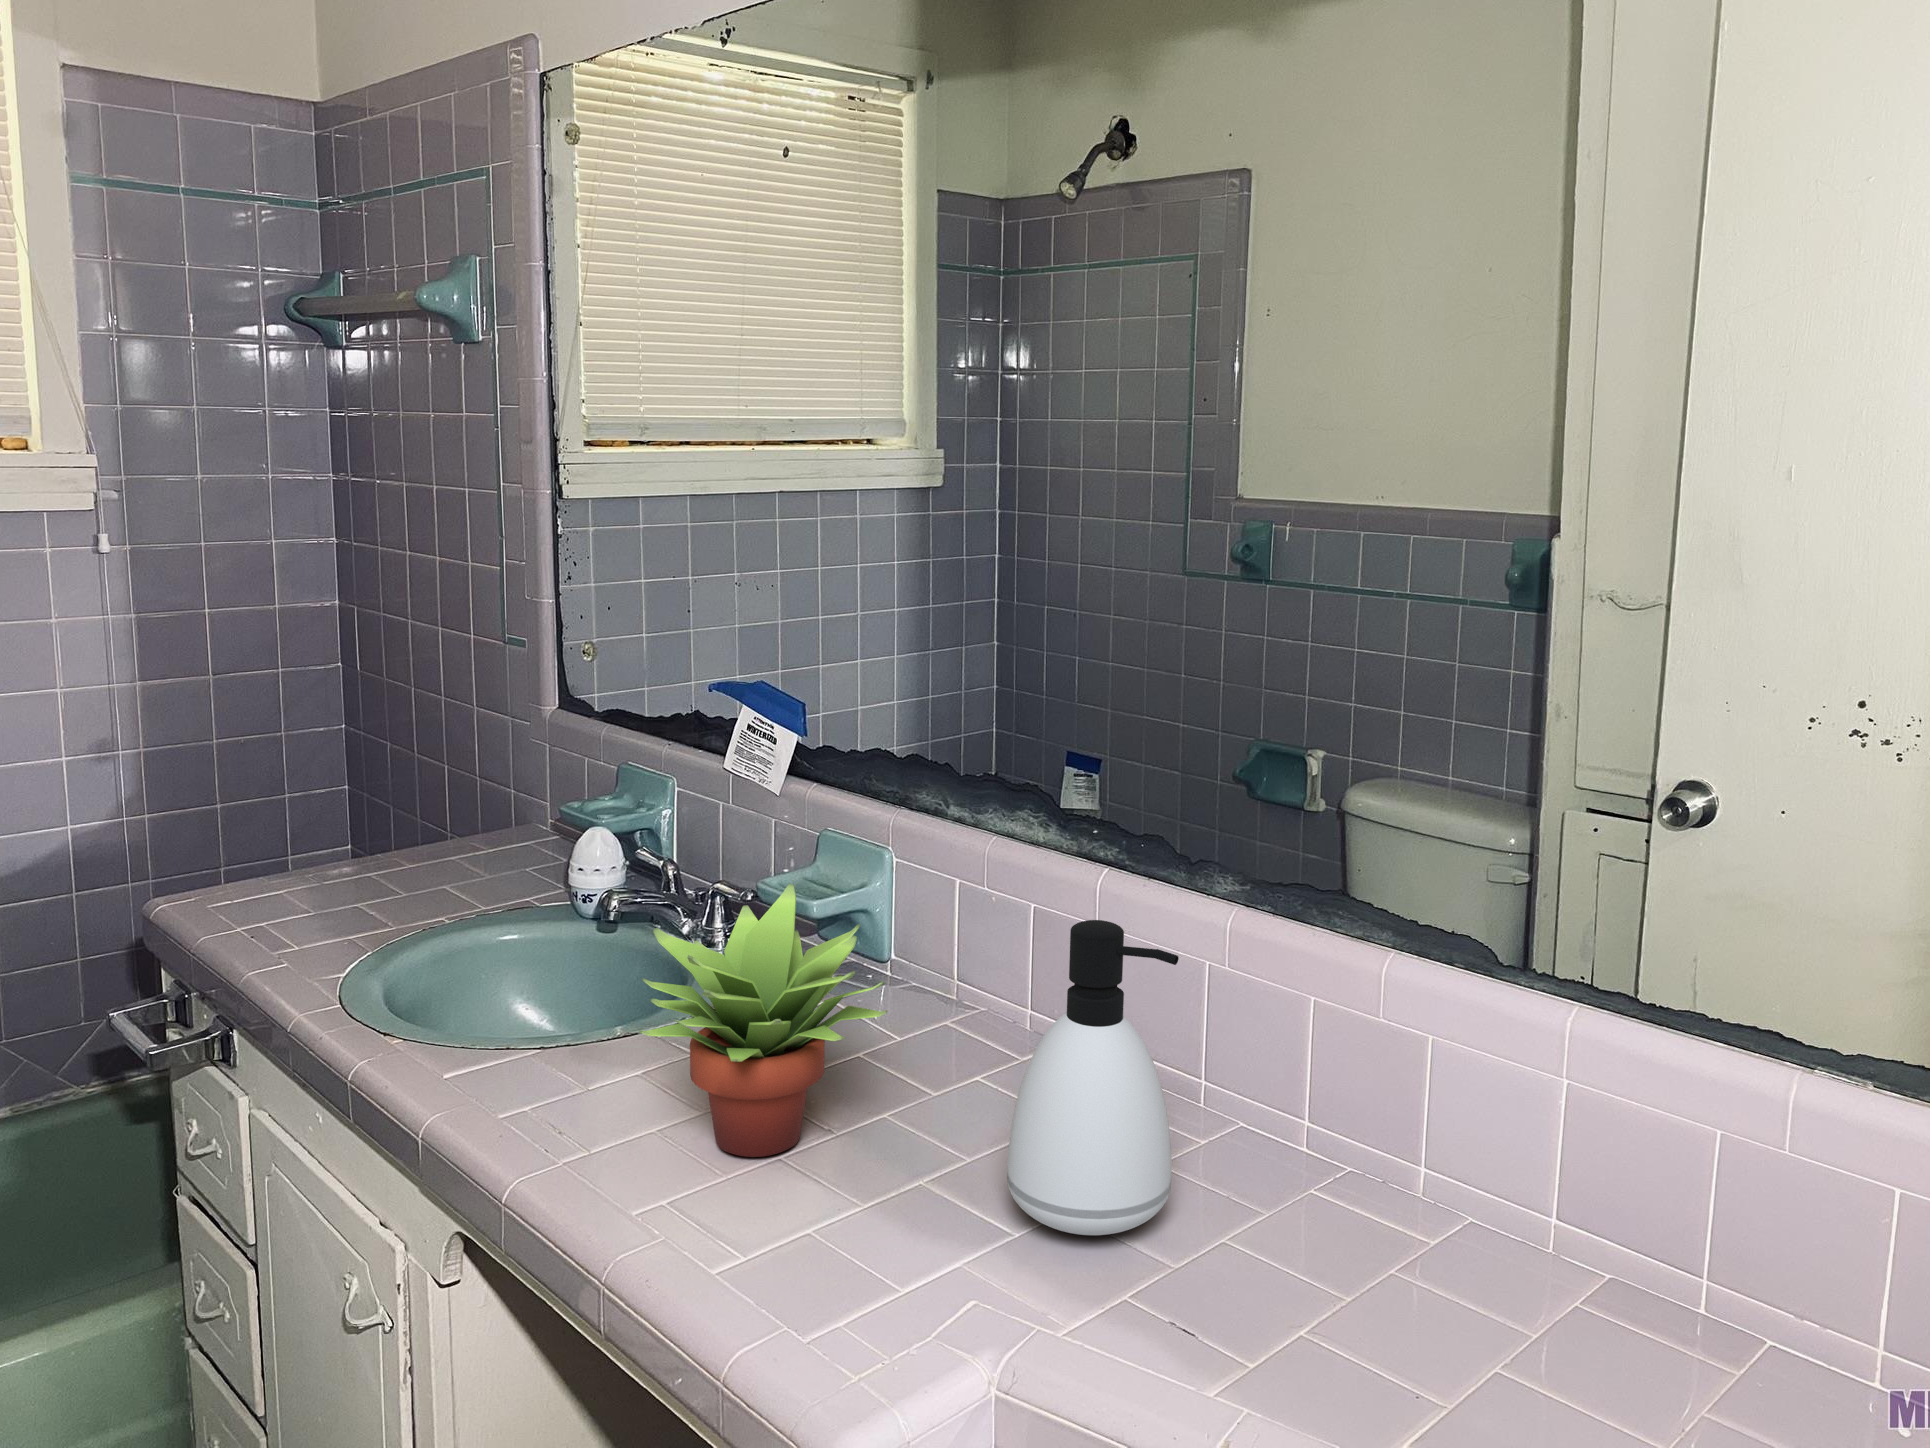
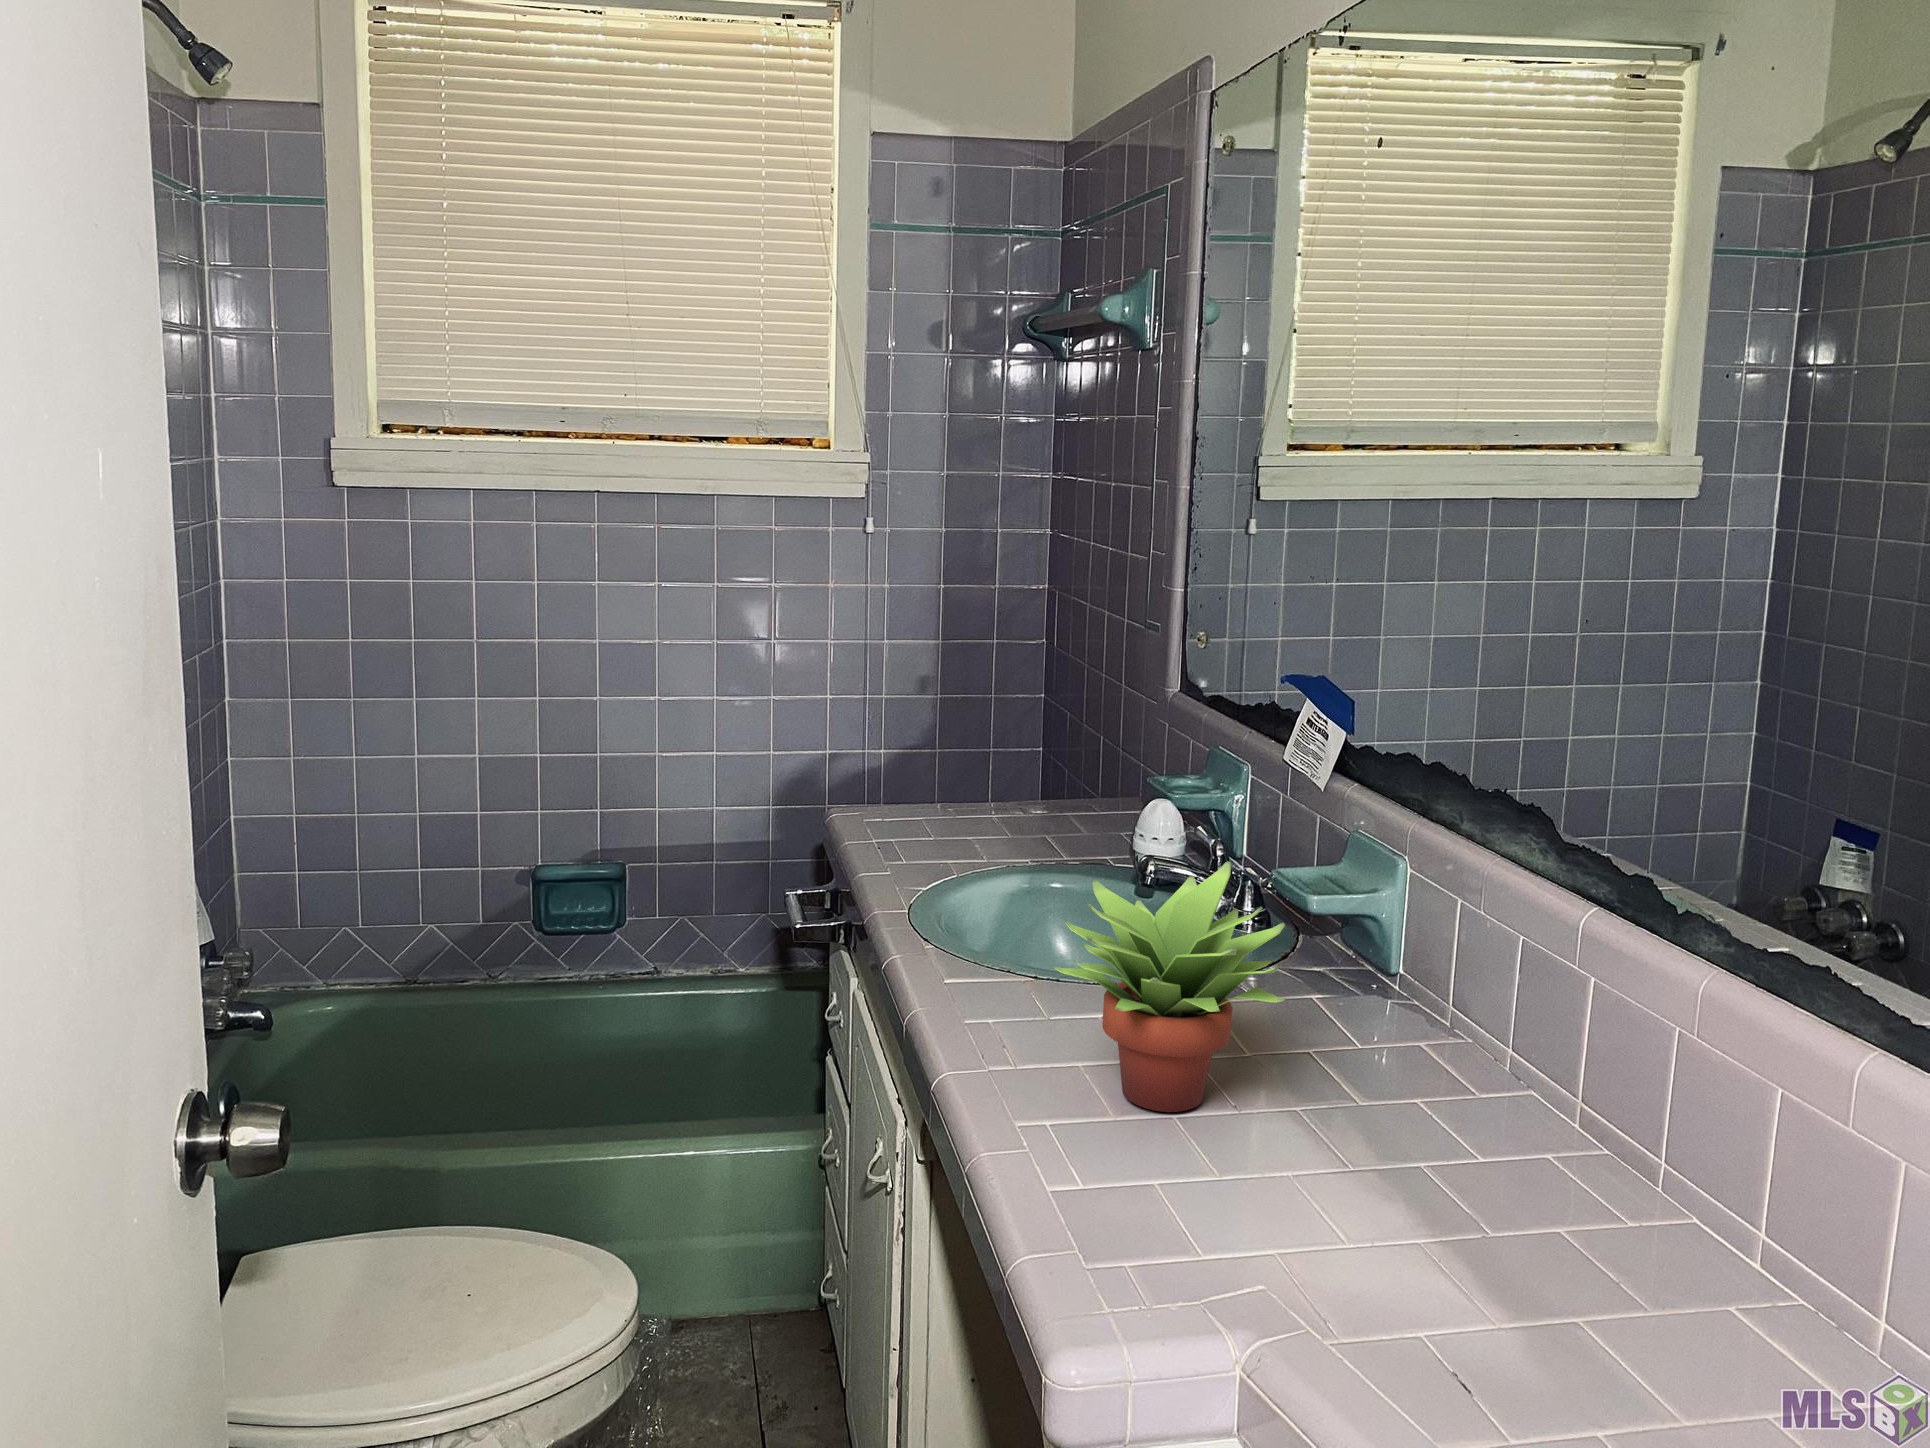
soap dispenser: present [1007,920,1179,1235] -> none [1348,938,1536,1276]

